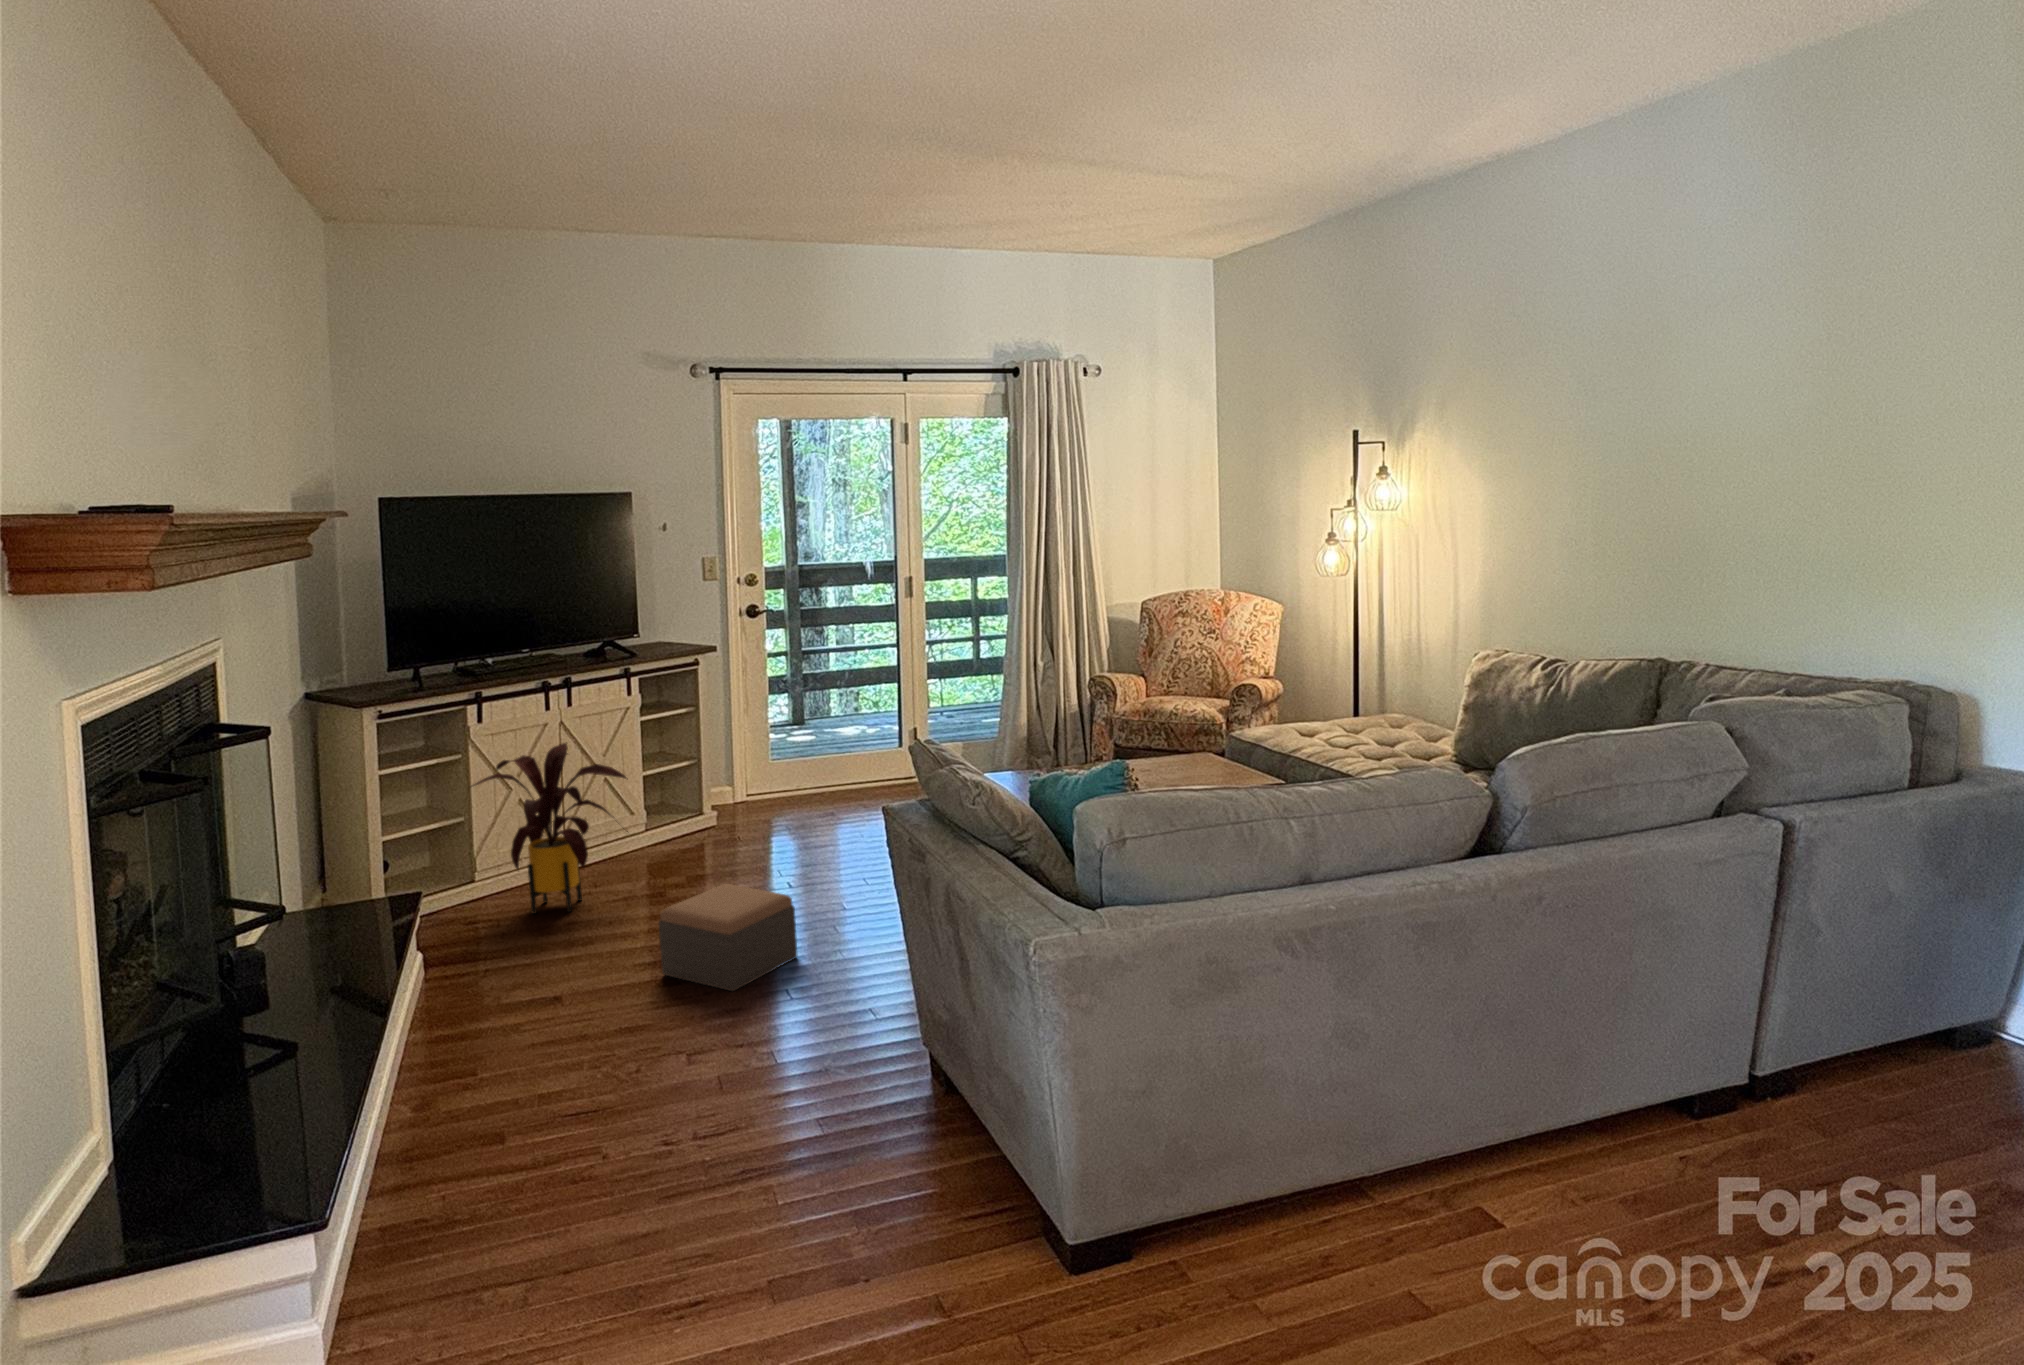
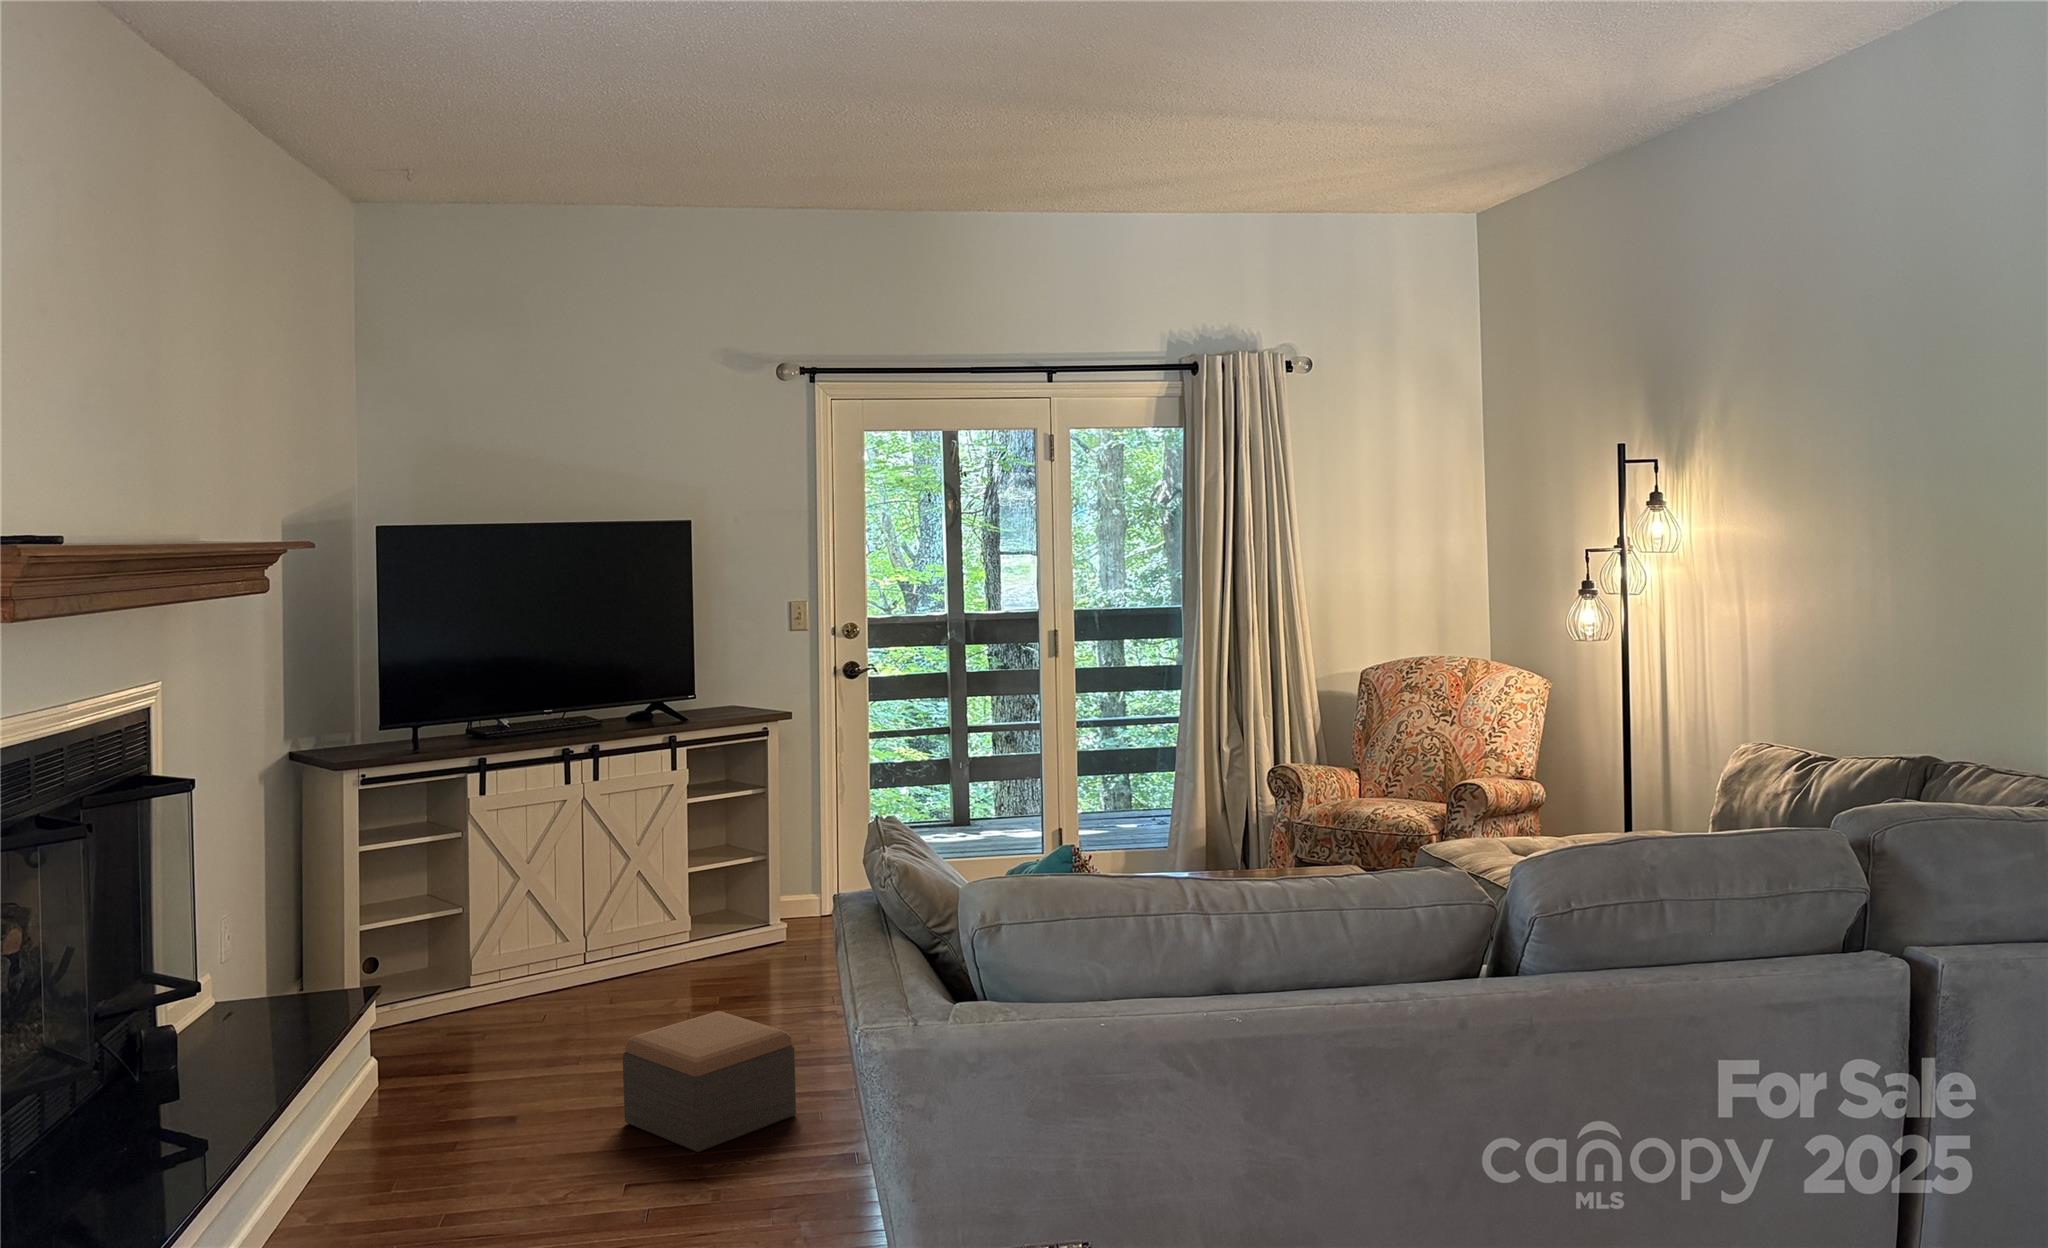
house plant: present [472,743,628,914] -> none [448,822,639,1035]

